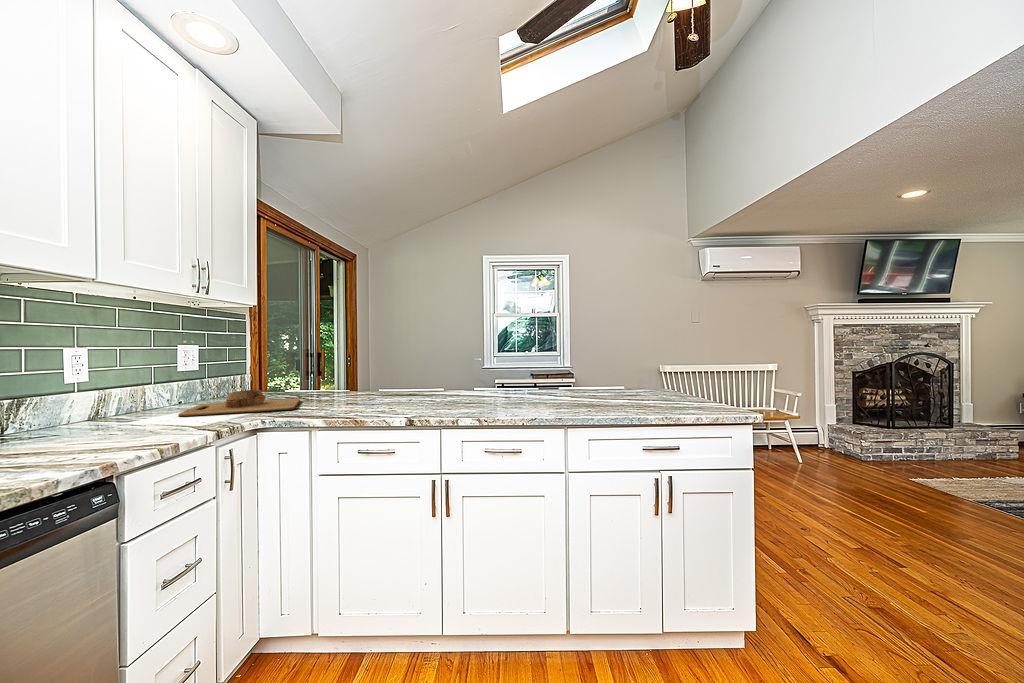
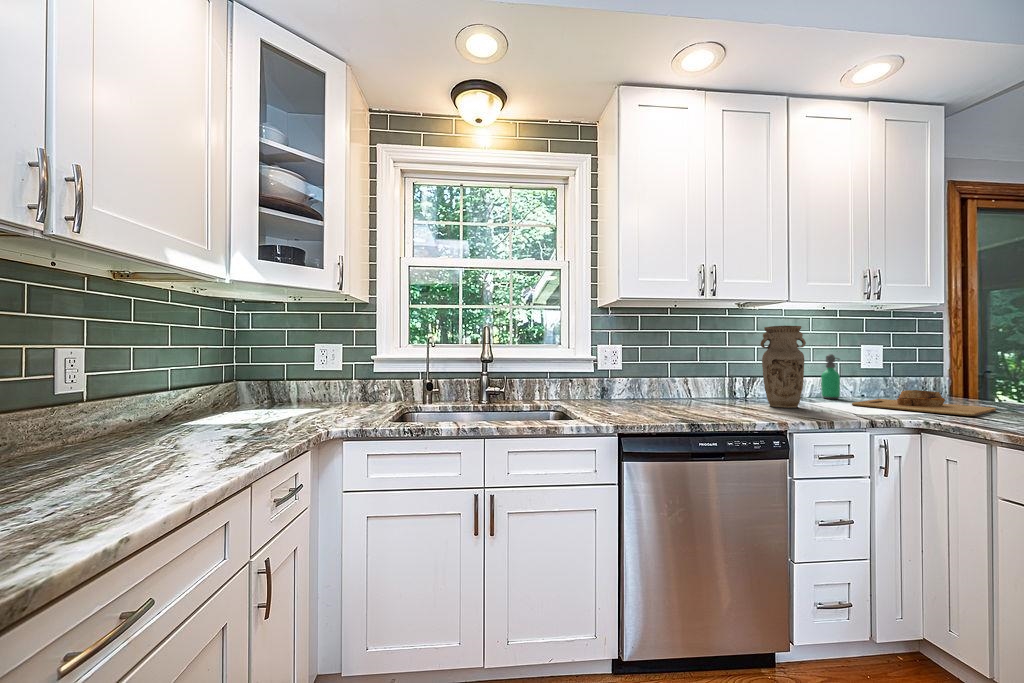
vase: none [44,318,123,440] -> present [760,325,806,408]
soap dispenser: none [132,357,158,413] -> present [821,354,840,399]

